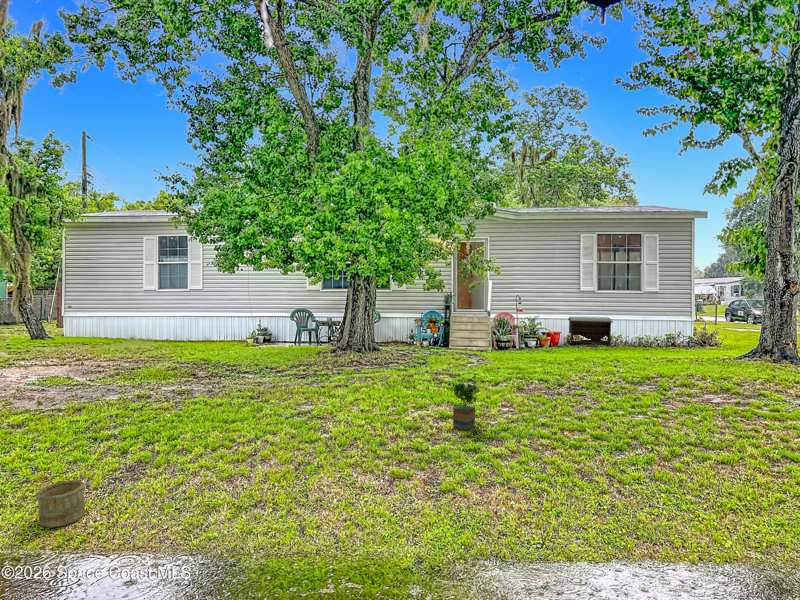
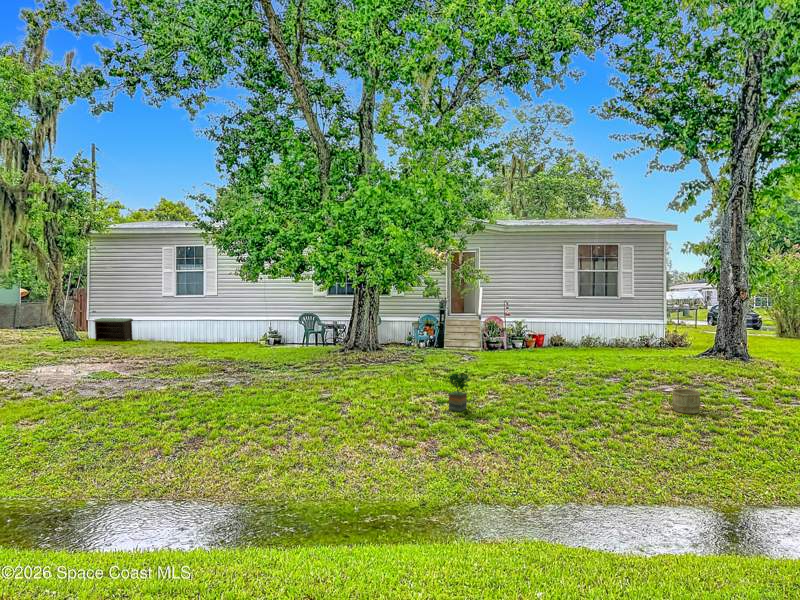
bench: present [568,317,612,345] -> present [94,318,133,341]
wooden bucket: present [36,480,85,528] -> present [672,389,701,414]

